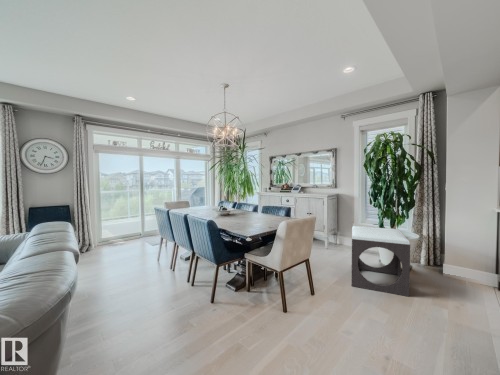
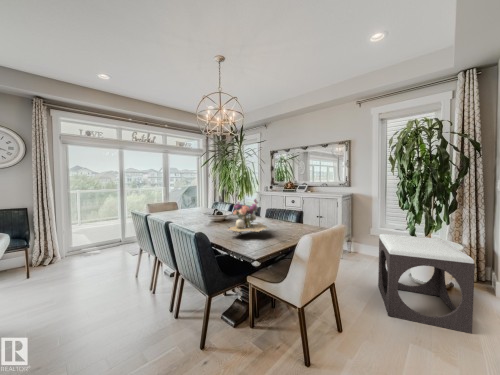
flower arrangement: none [230,197,261,224] -> present [228,199,268,234]

